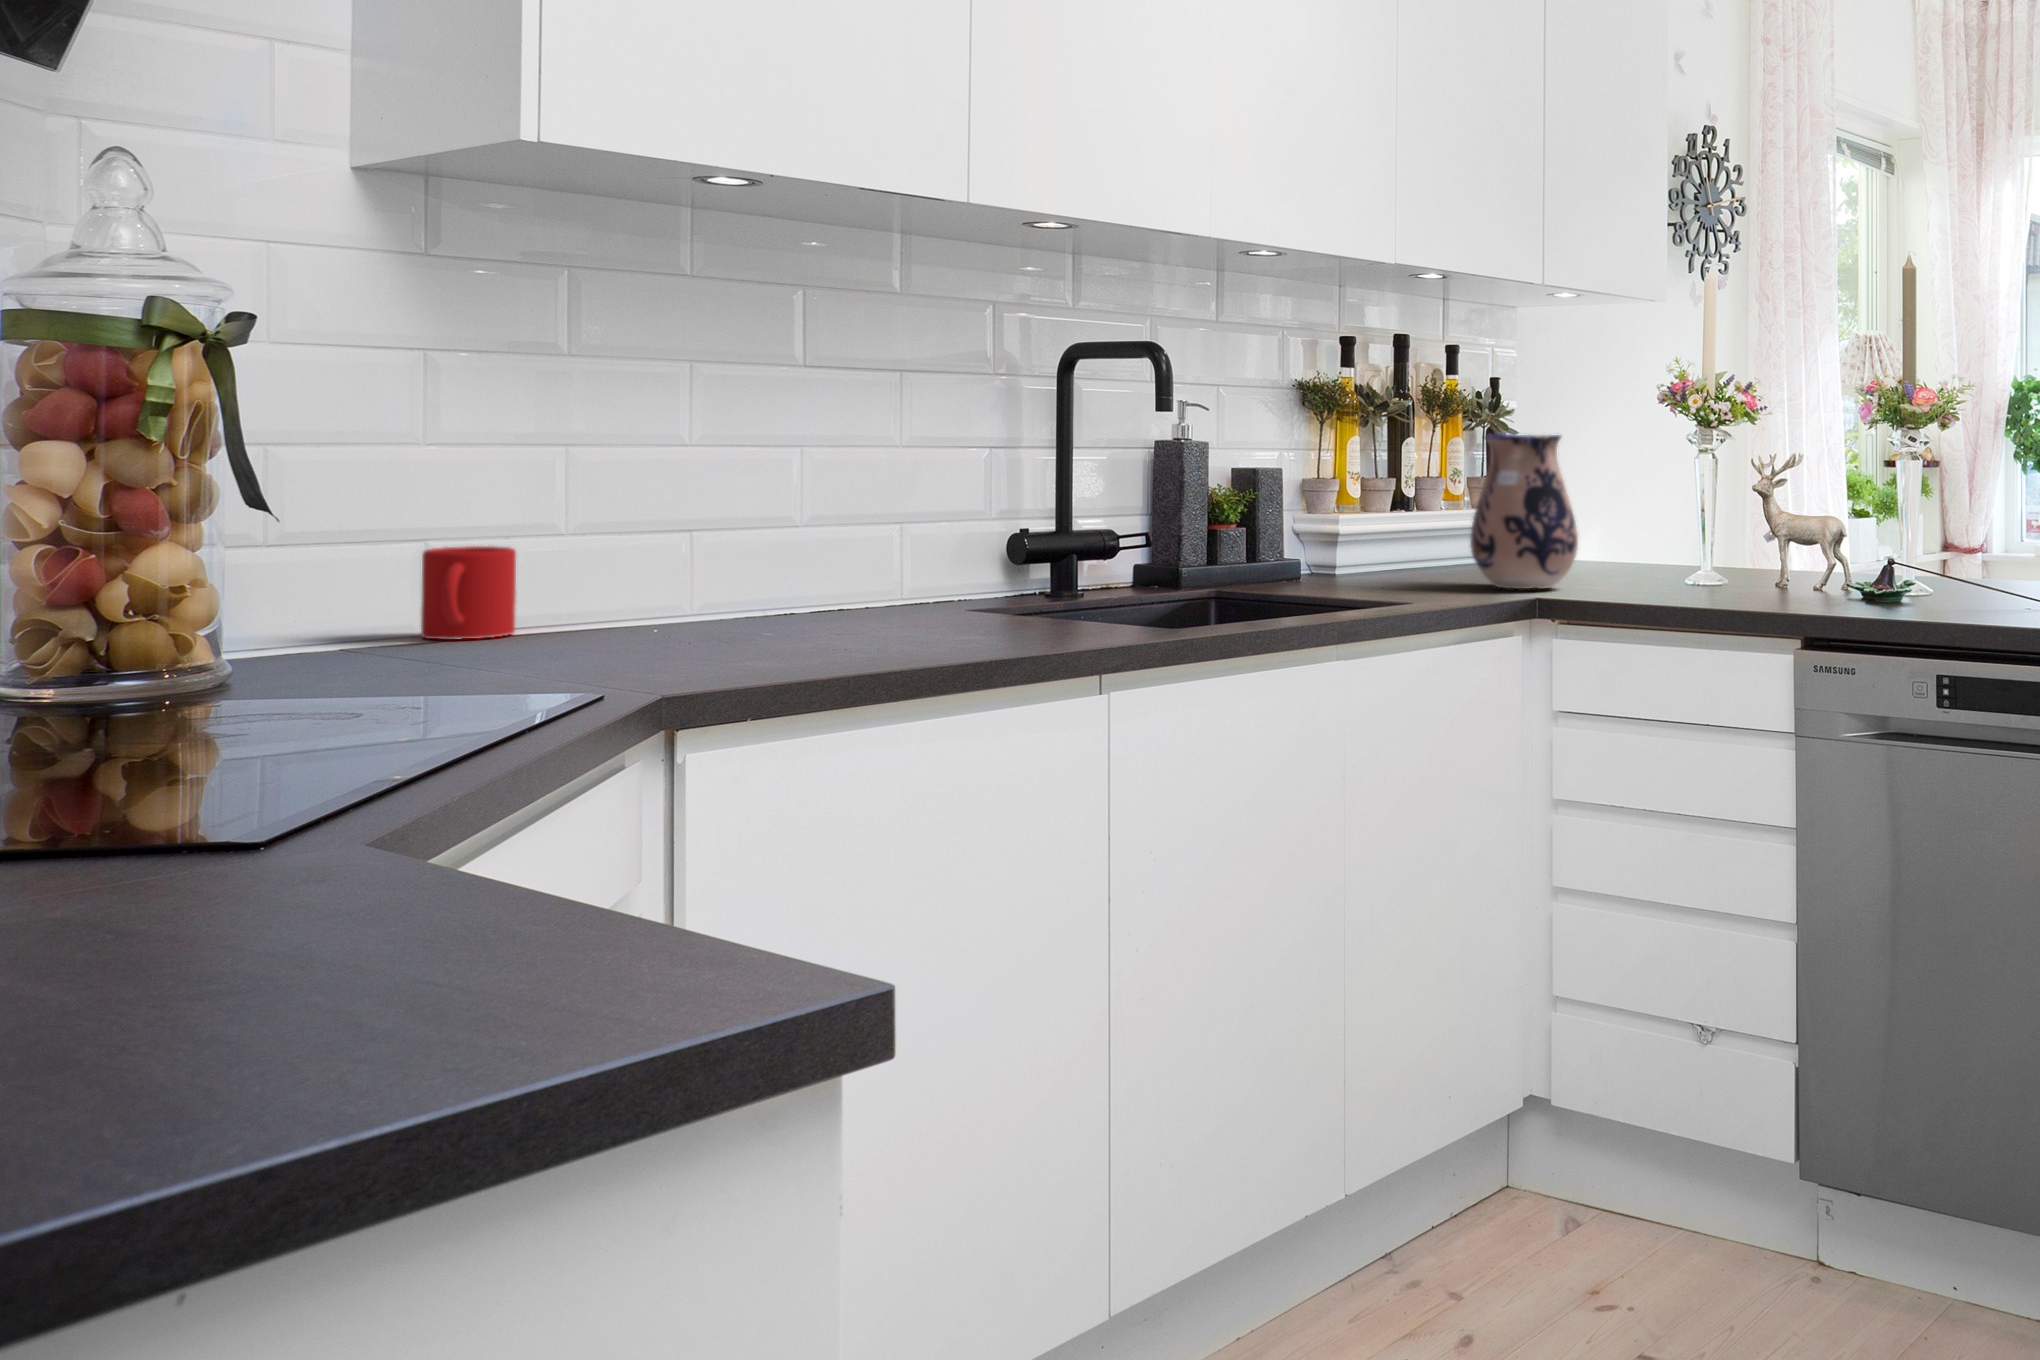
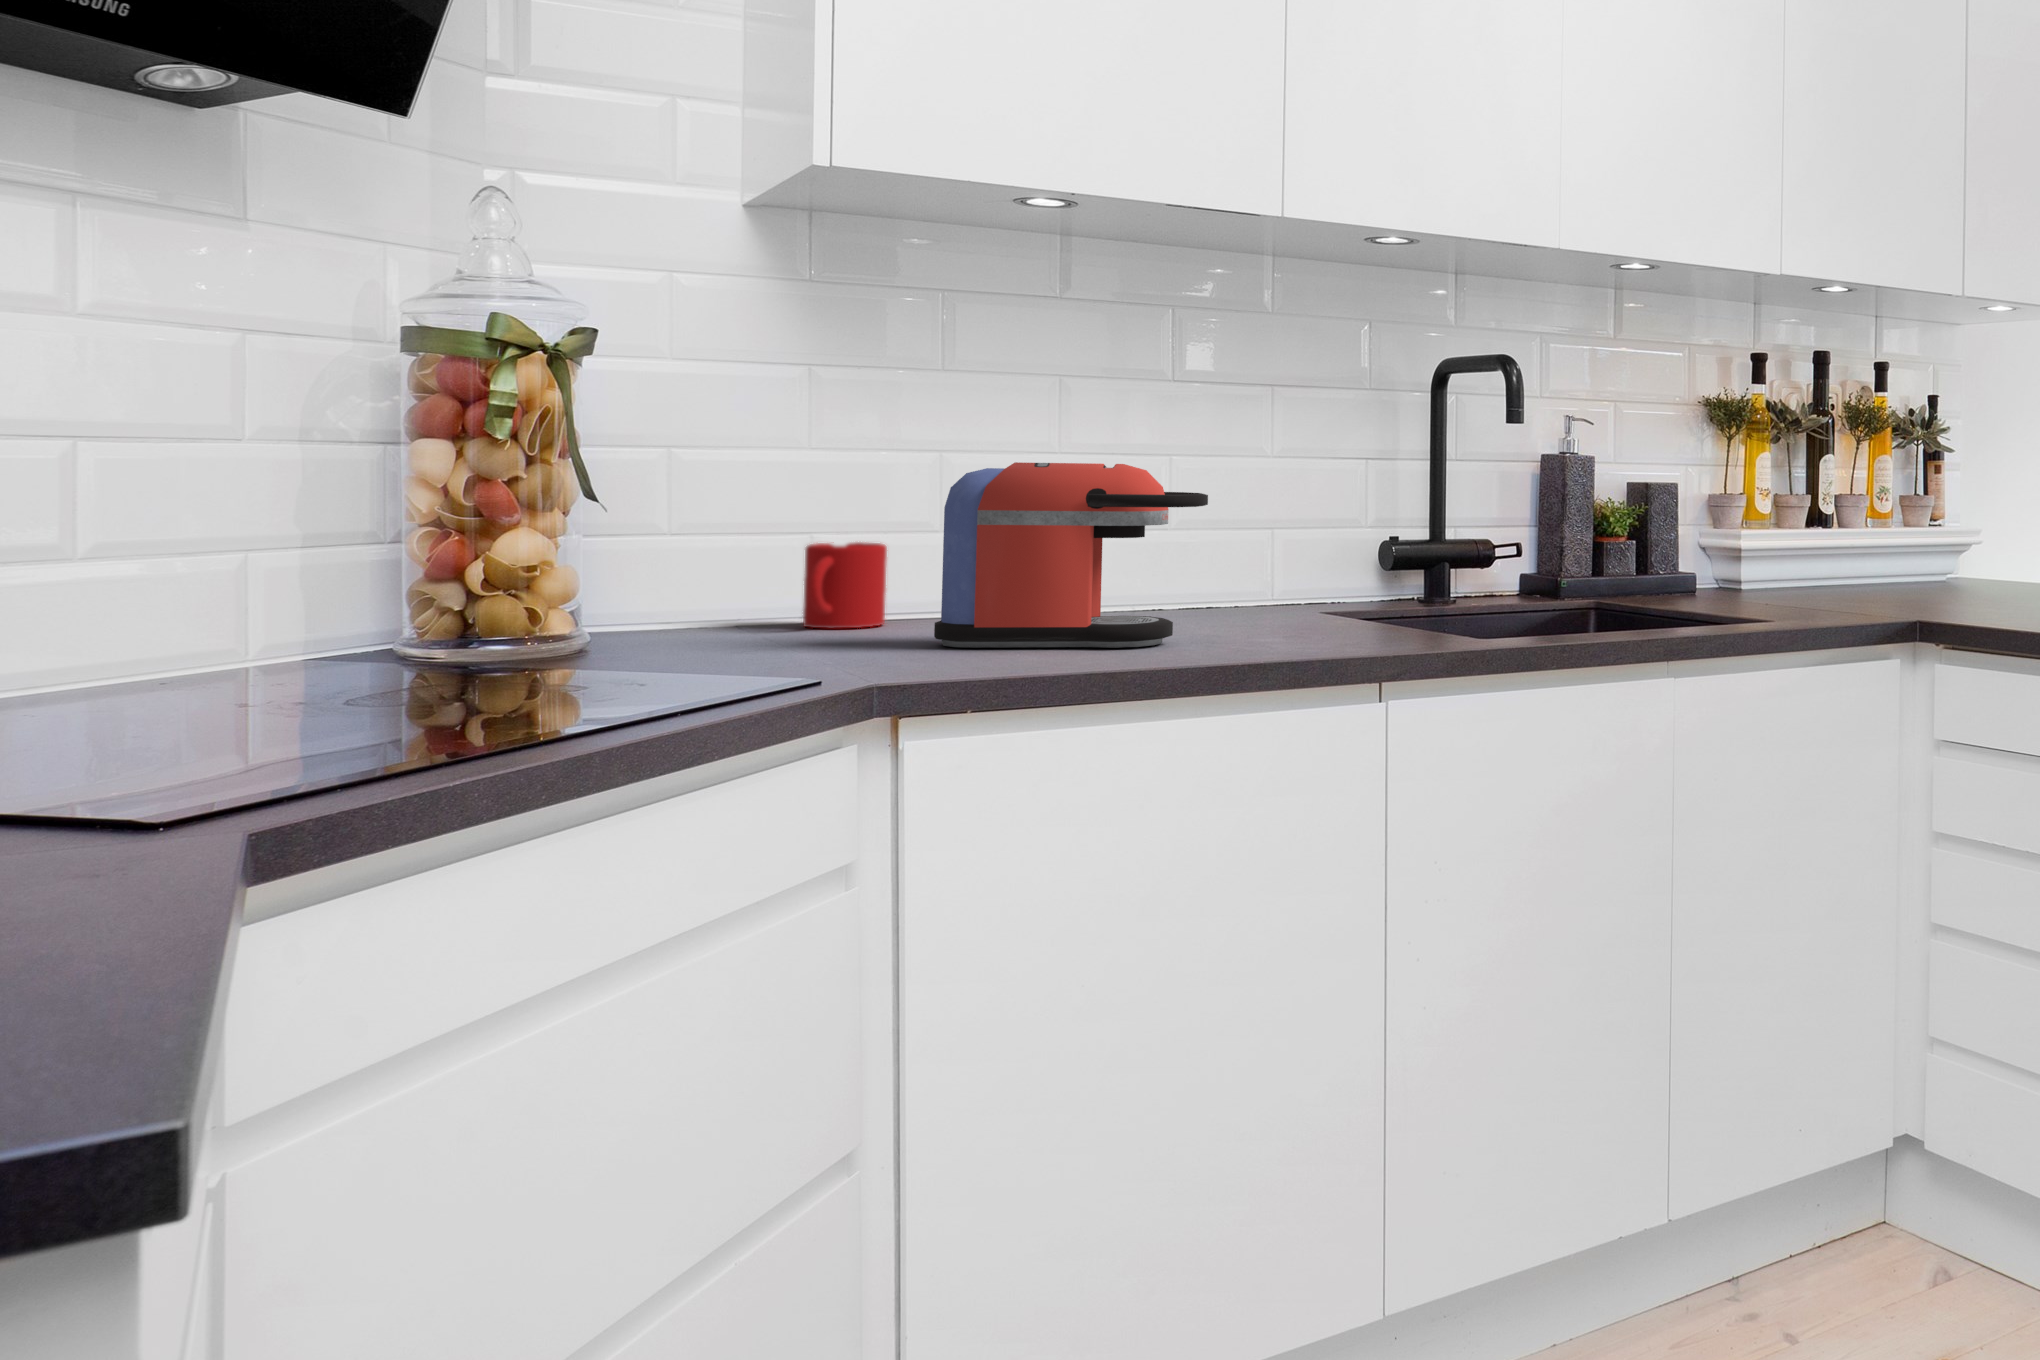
ceramic pitcher: present [1470,434,1578,589] -> none [1850,446,1969,615]
coffee maker: none [620,463,911,654] -> present [934,462,1208,648]

